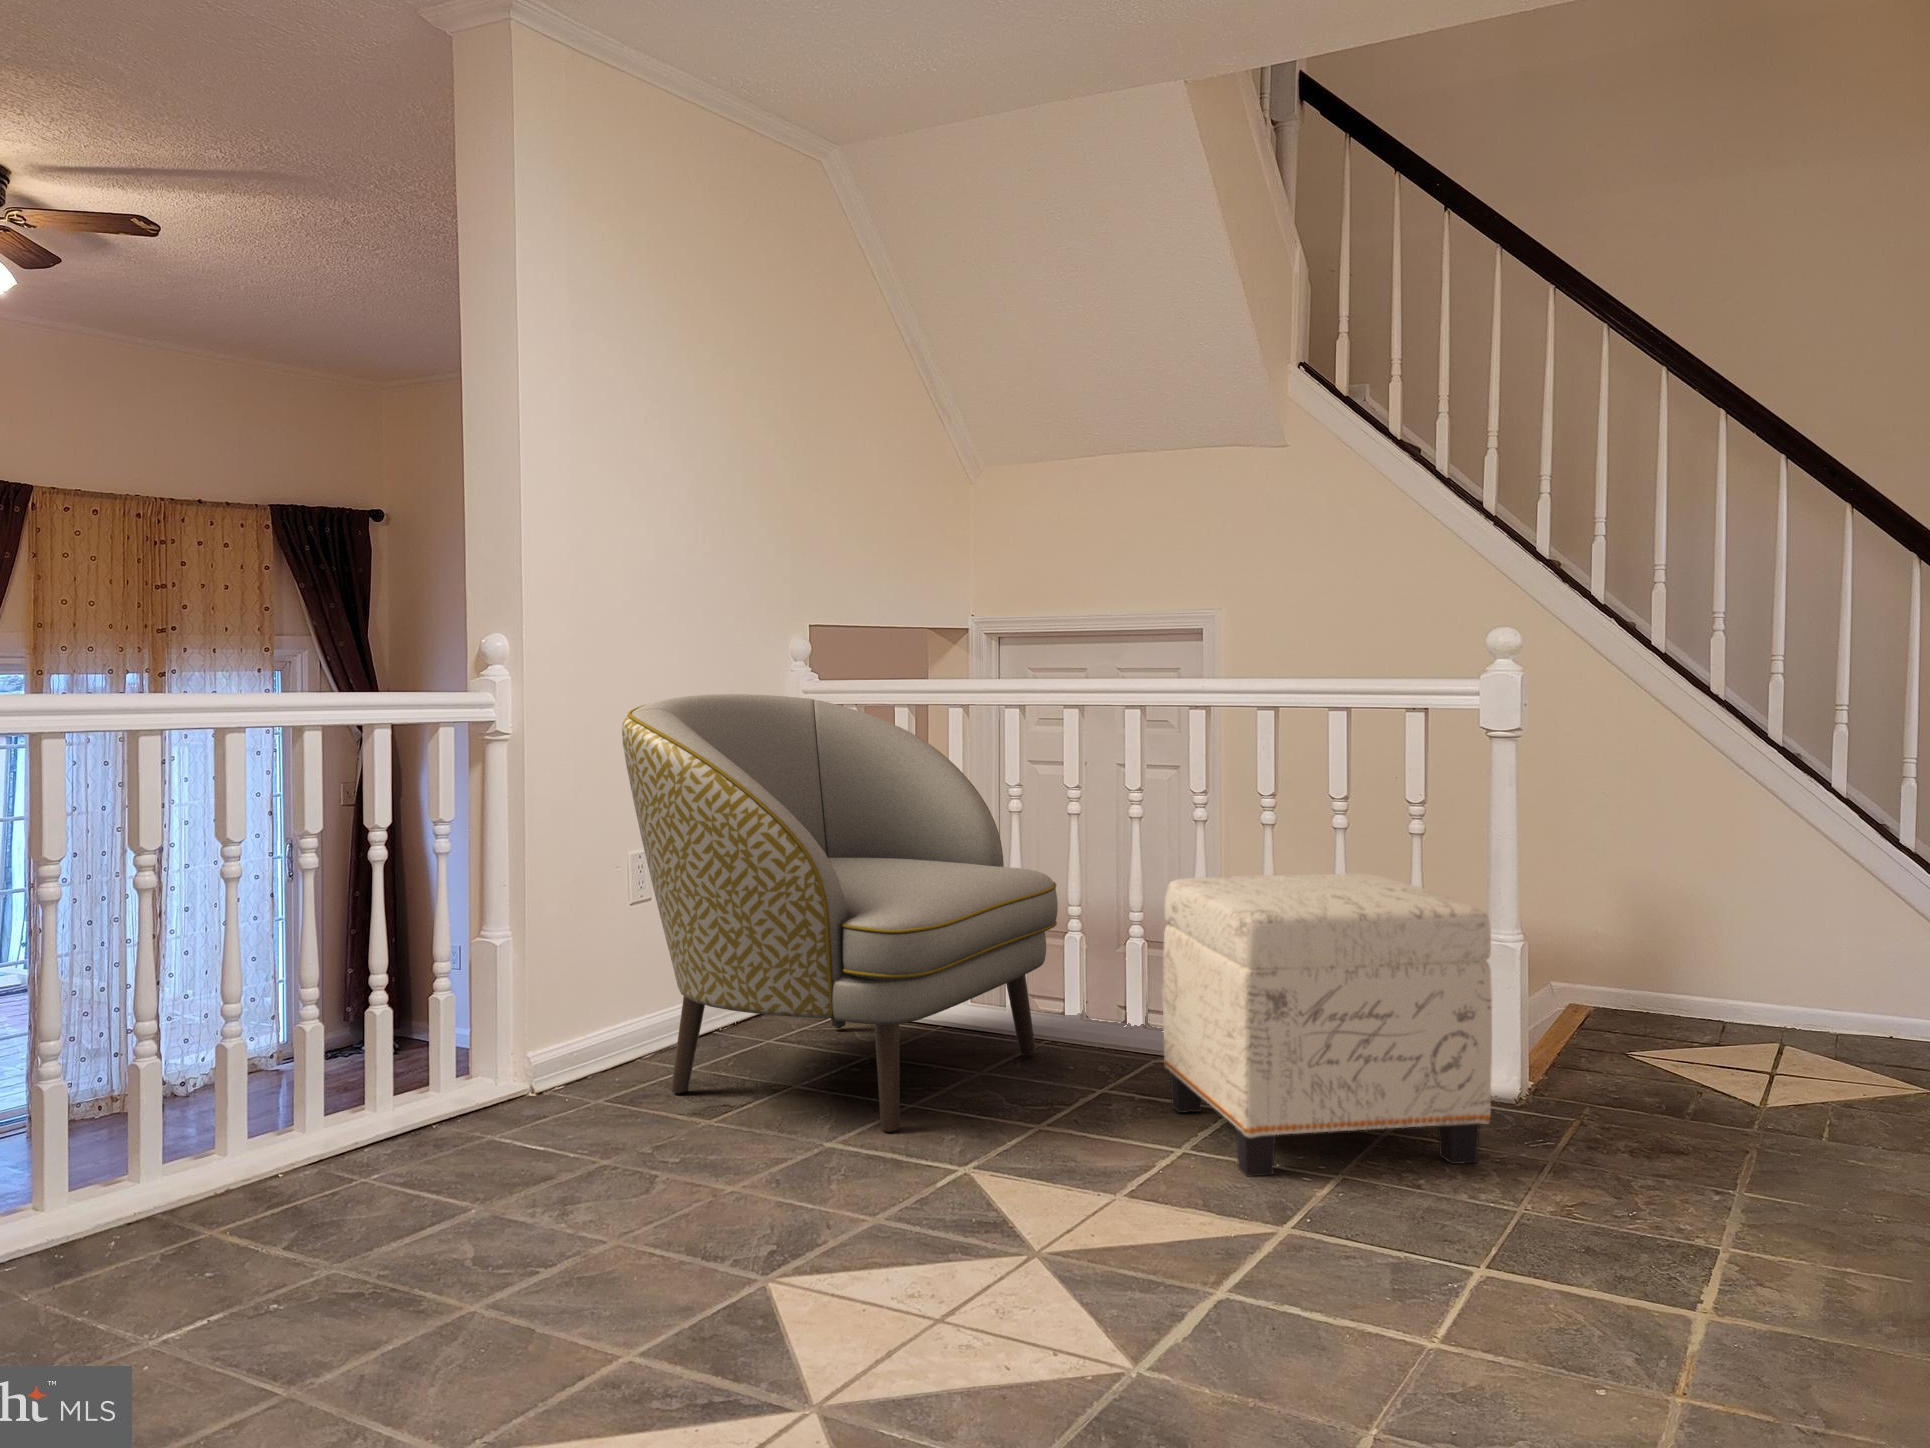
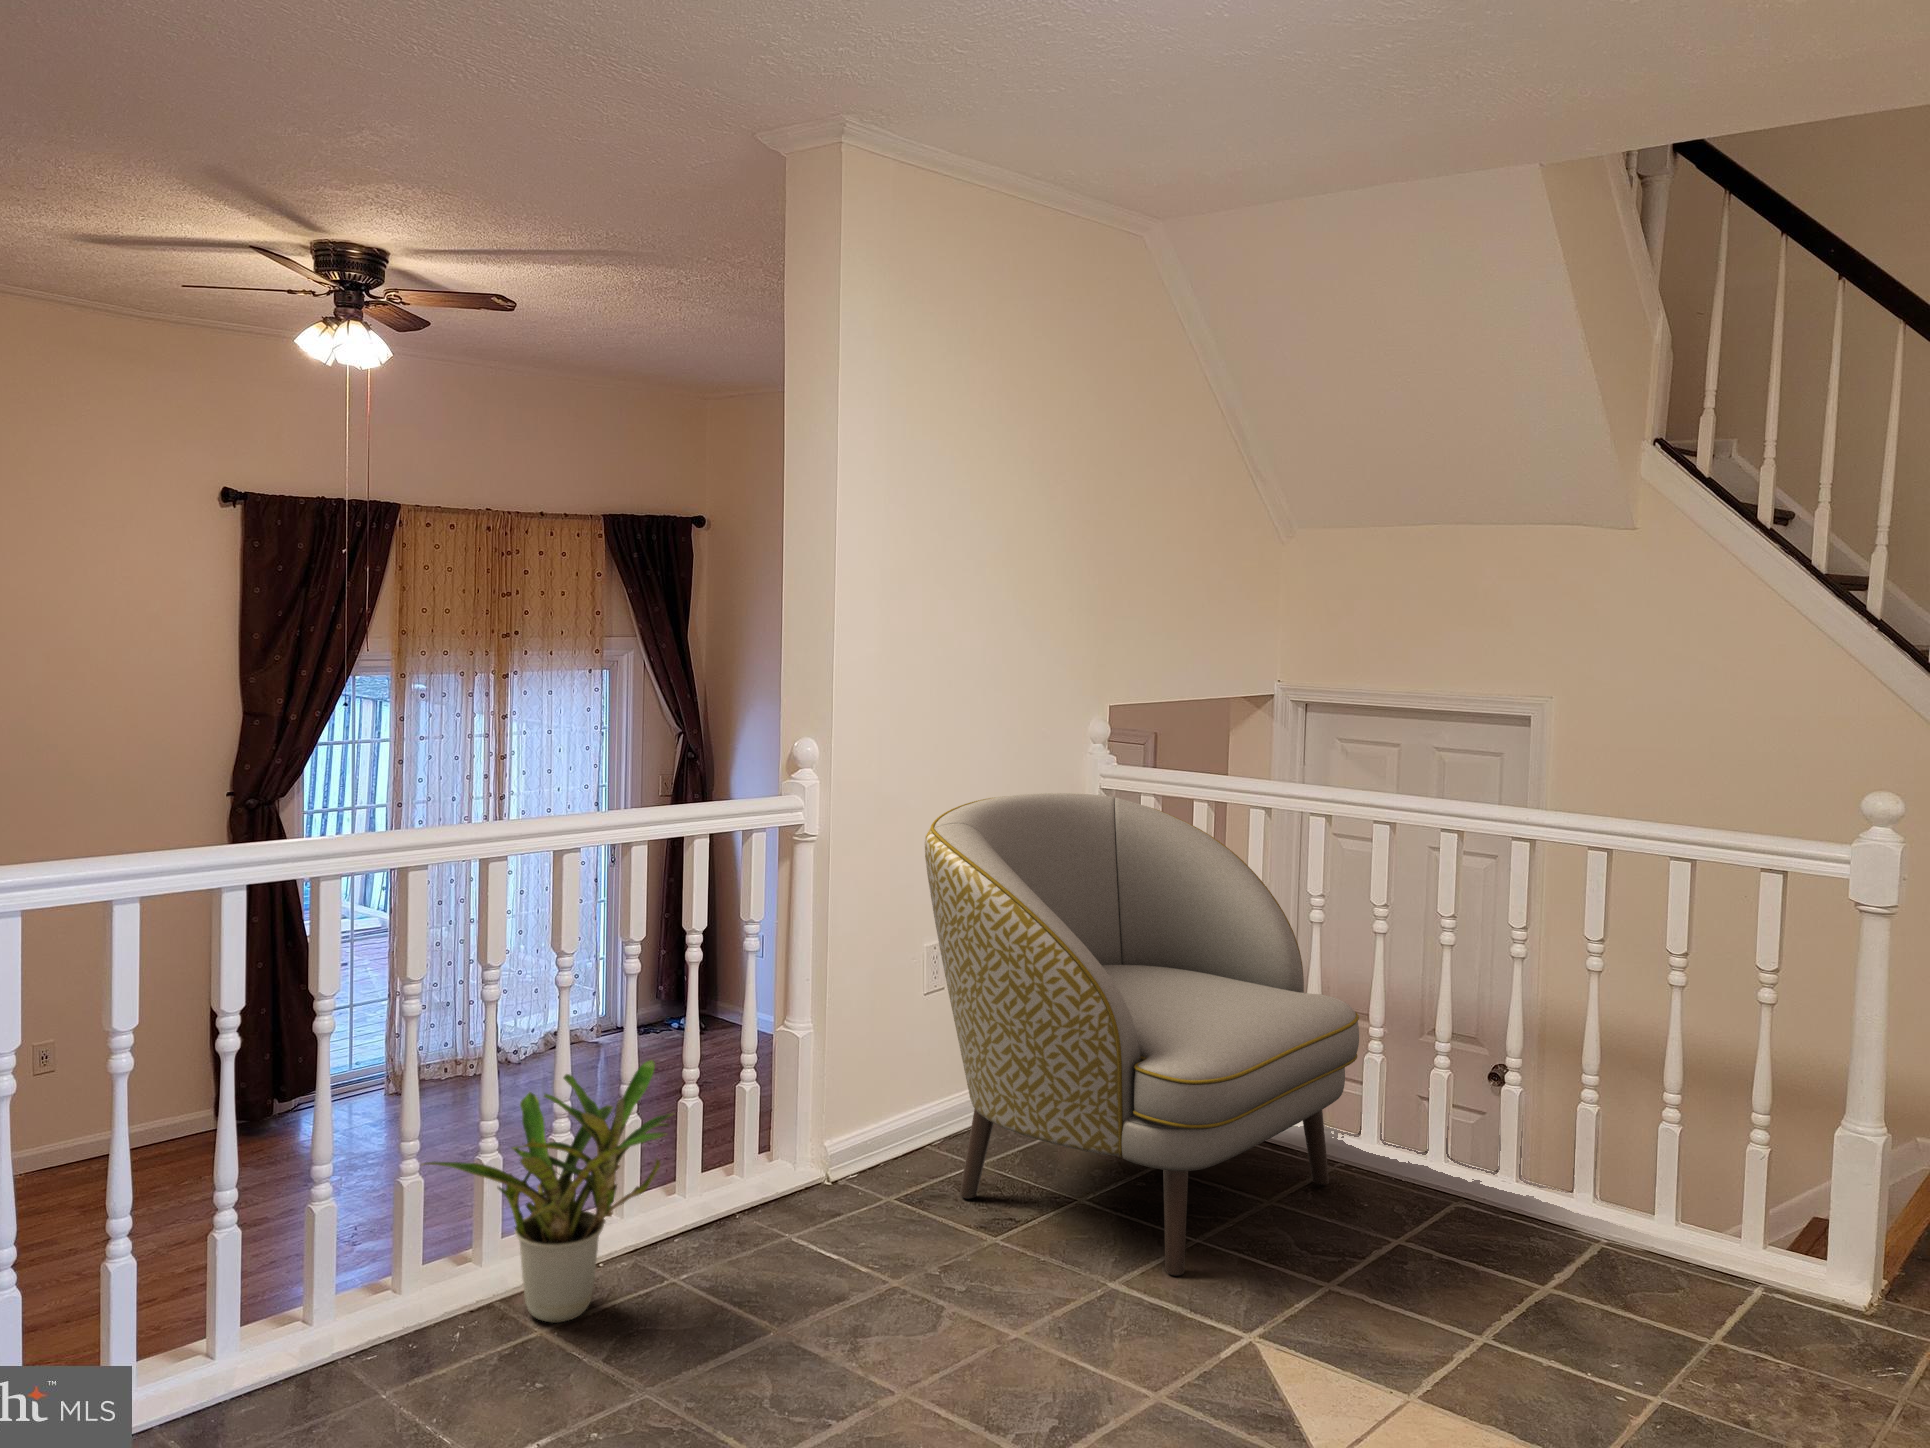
ottoman: present [1162,873,1492,1177] -> none [1465,1041,1847,1397]
potted plant: none [63,943,359,1227] -> present [422,1060,673,1323]

